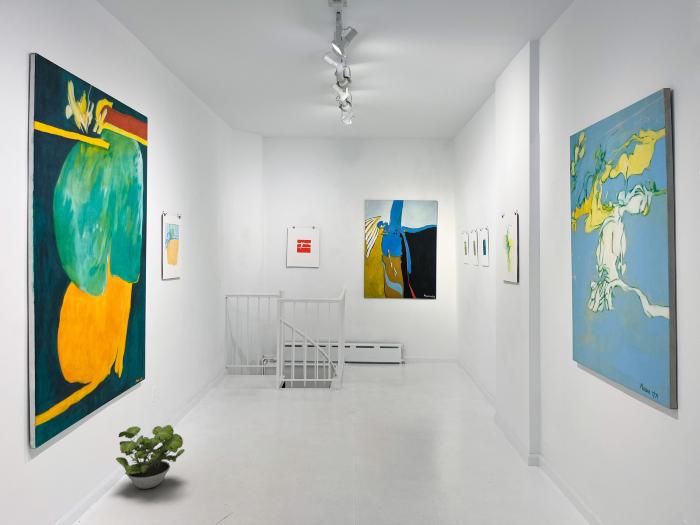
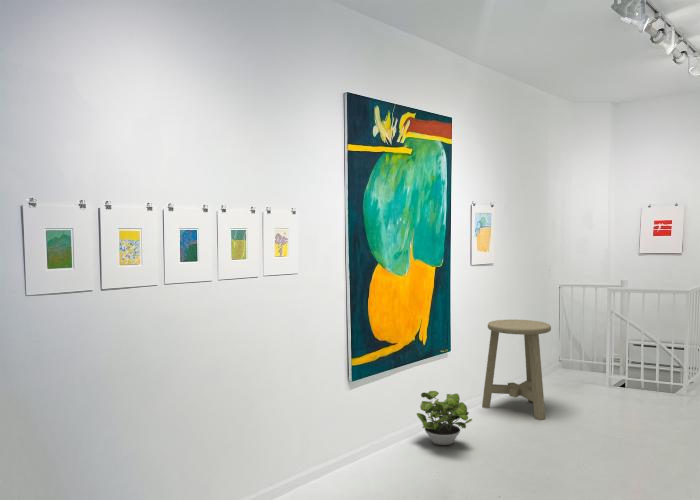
stool: none [173,334,242,432] -> present [482,319,551,420]

